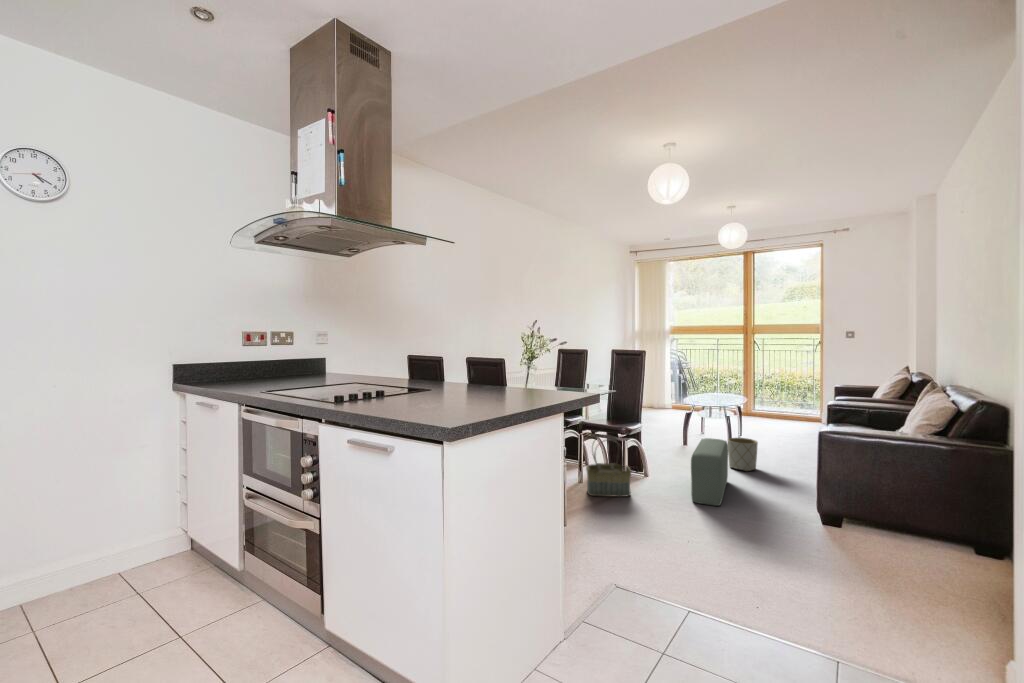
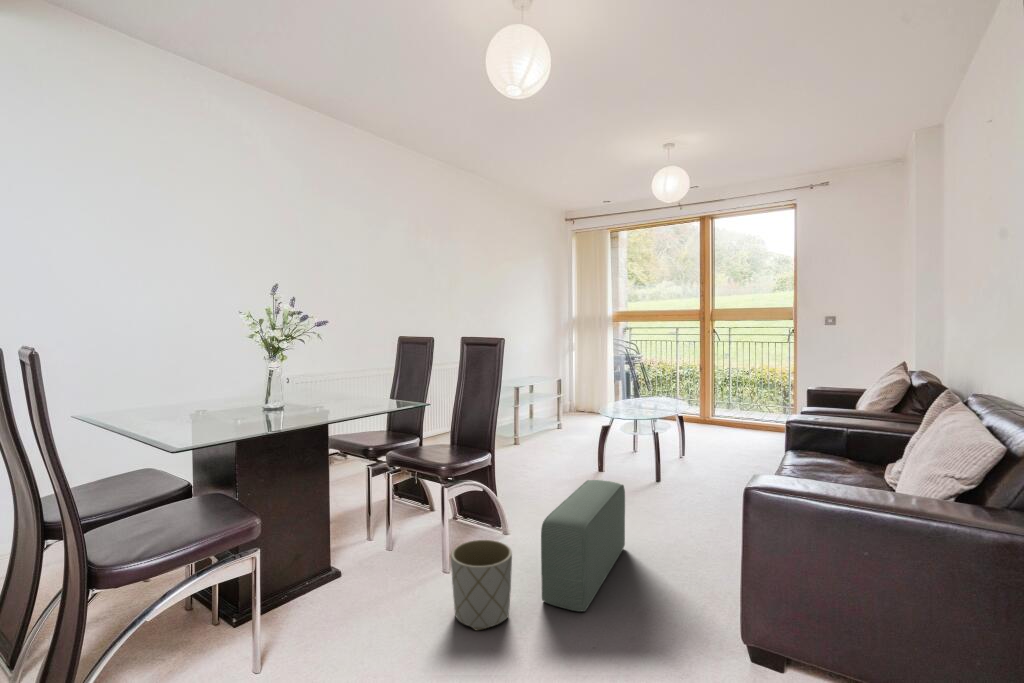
planter: present [728,438,758,471] -> present [451,540,512,630]
basket: present [586,440,631,497] -> none [376,480,453,589]

